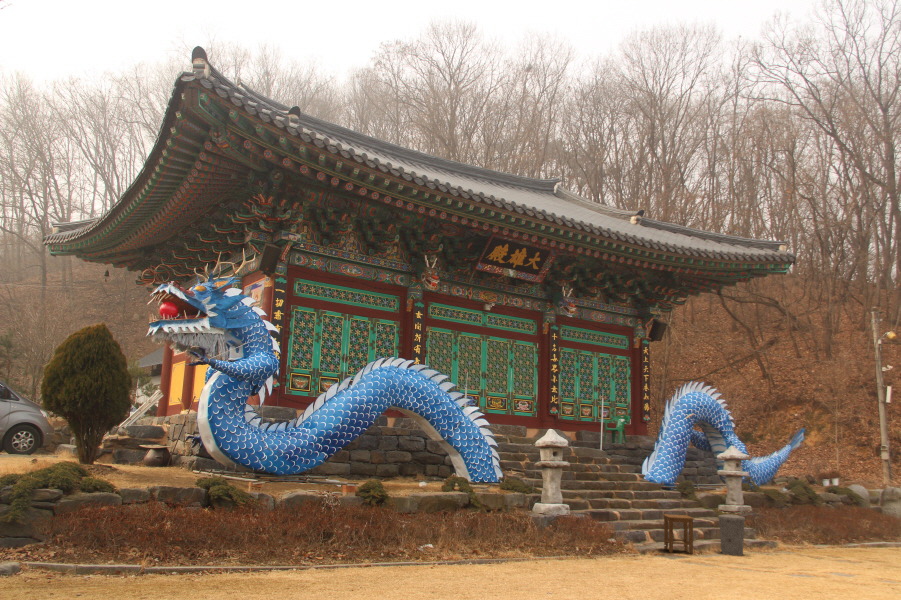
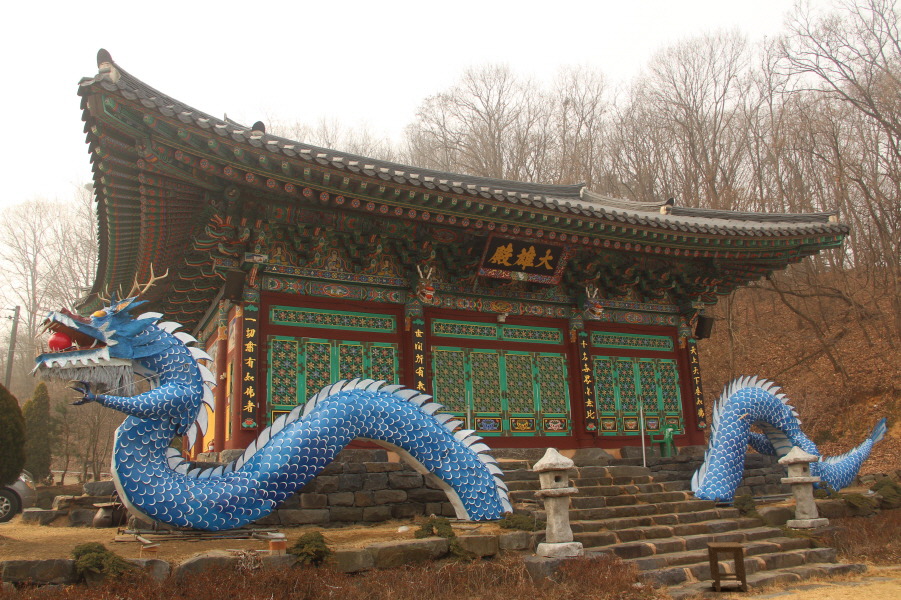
trash can: present [718,514,745,556] -> none [778,537,815,590]

